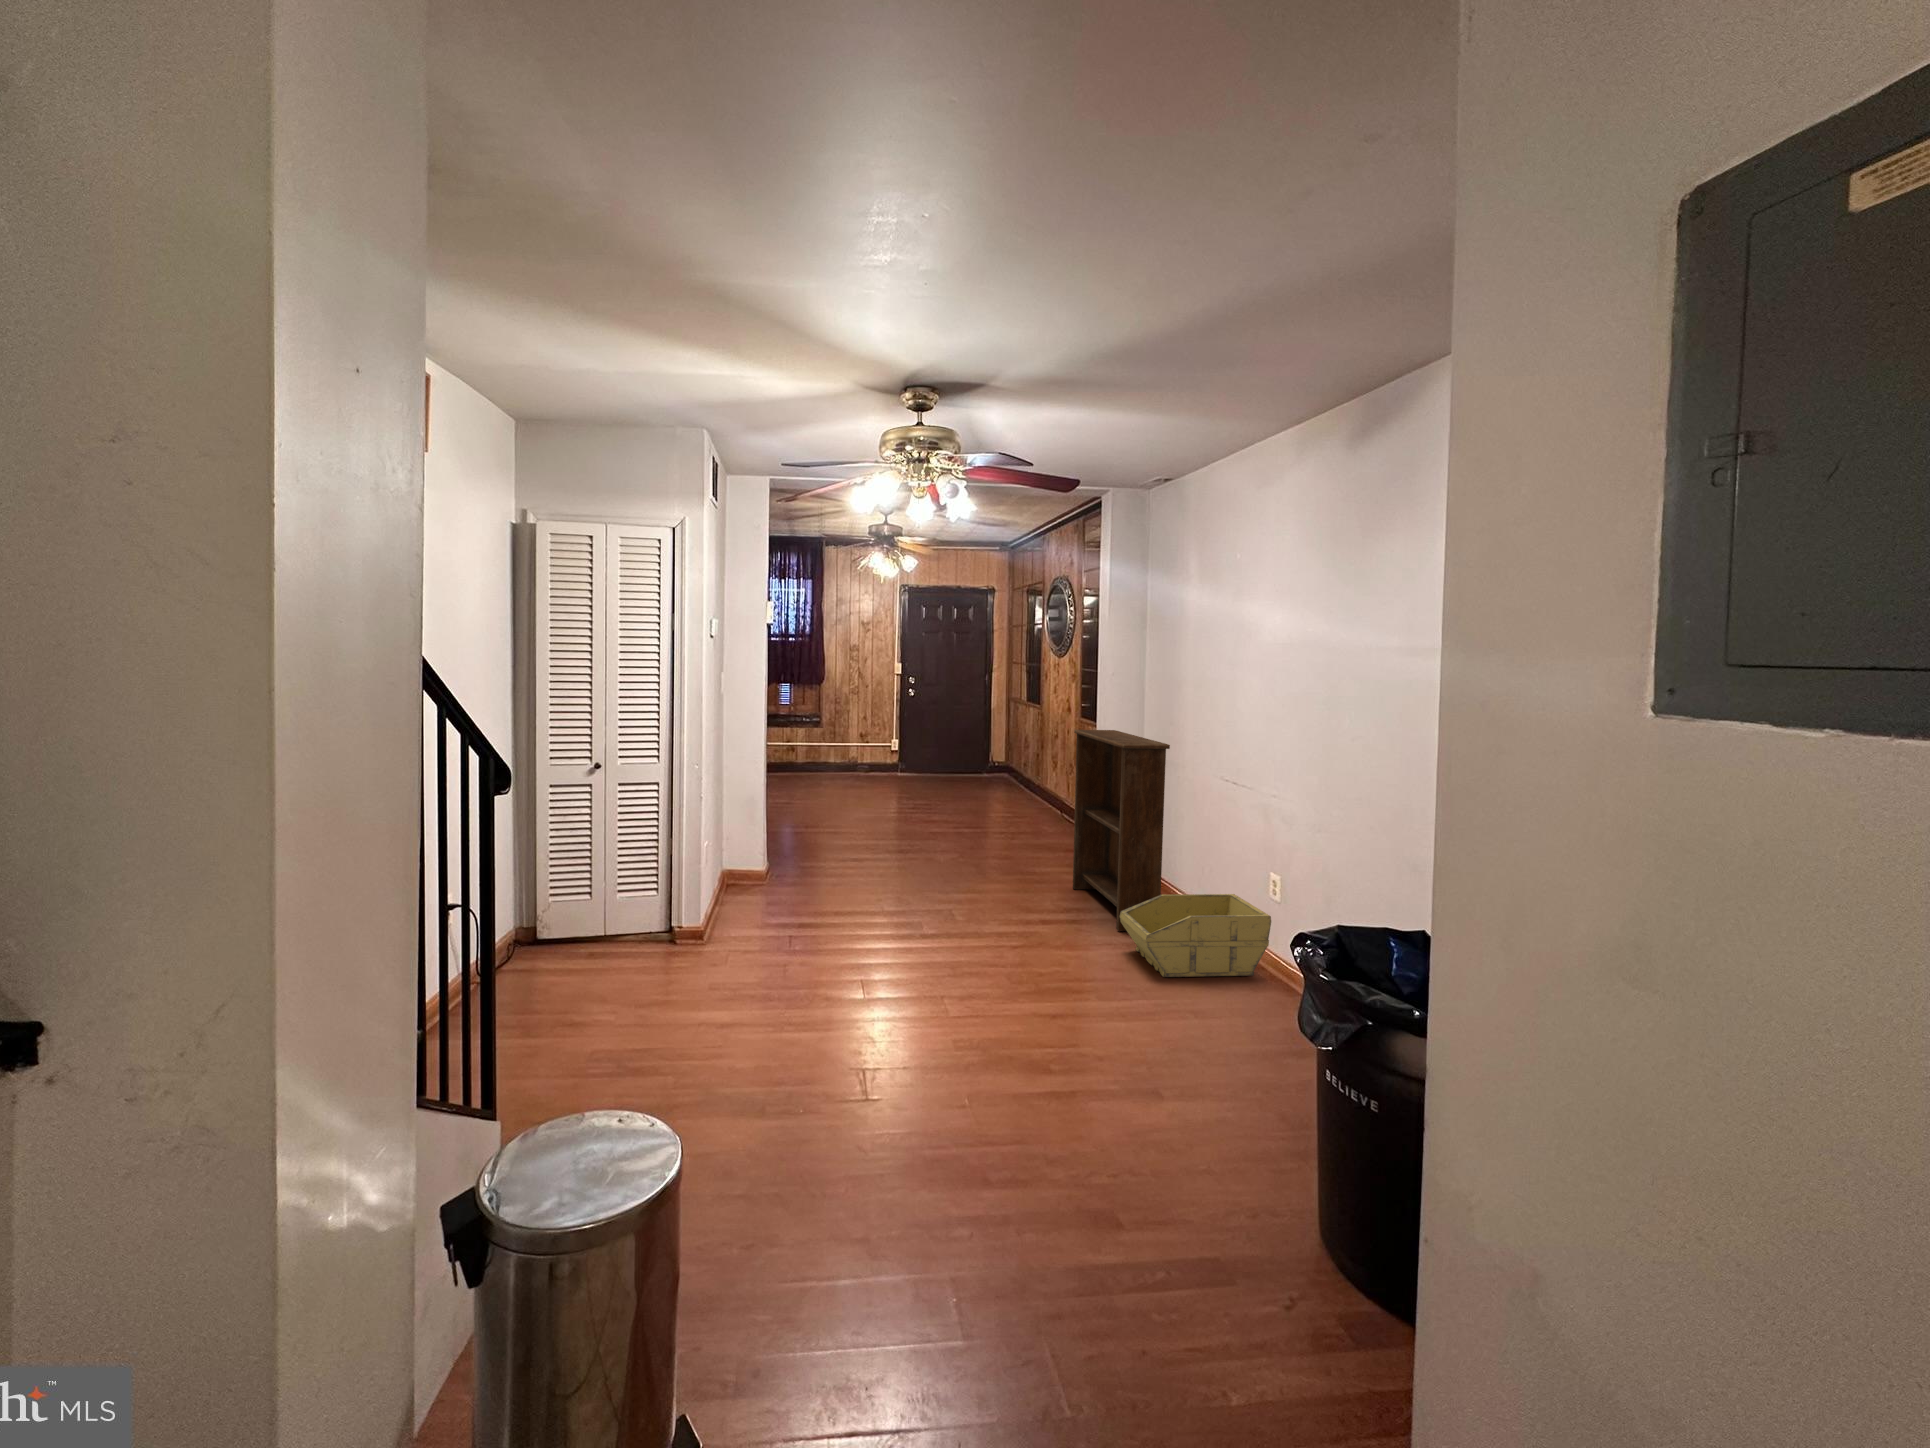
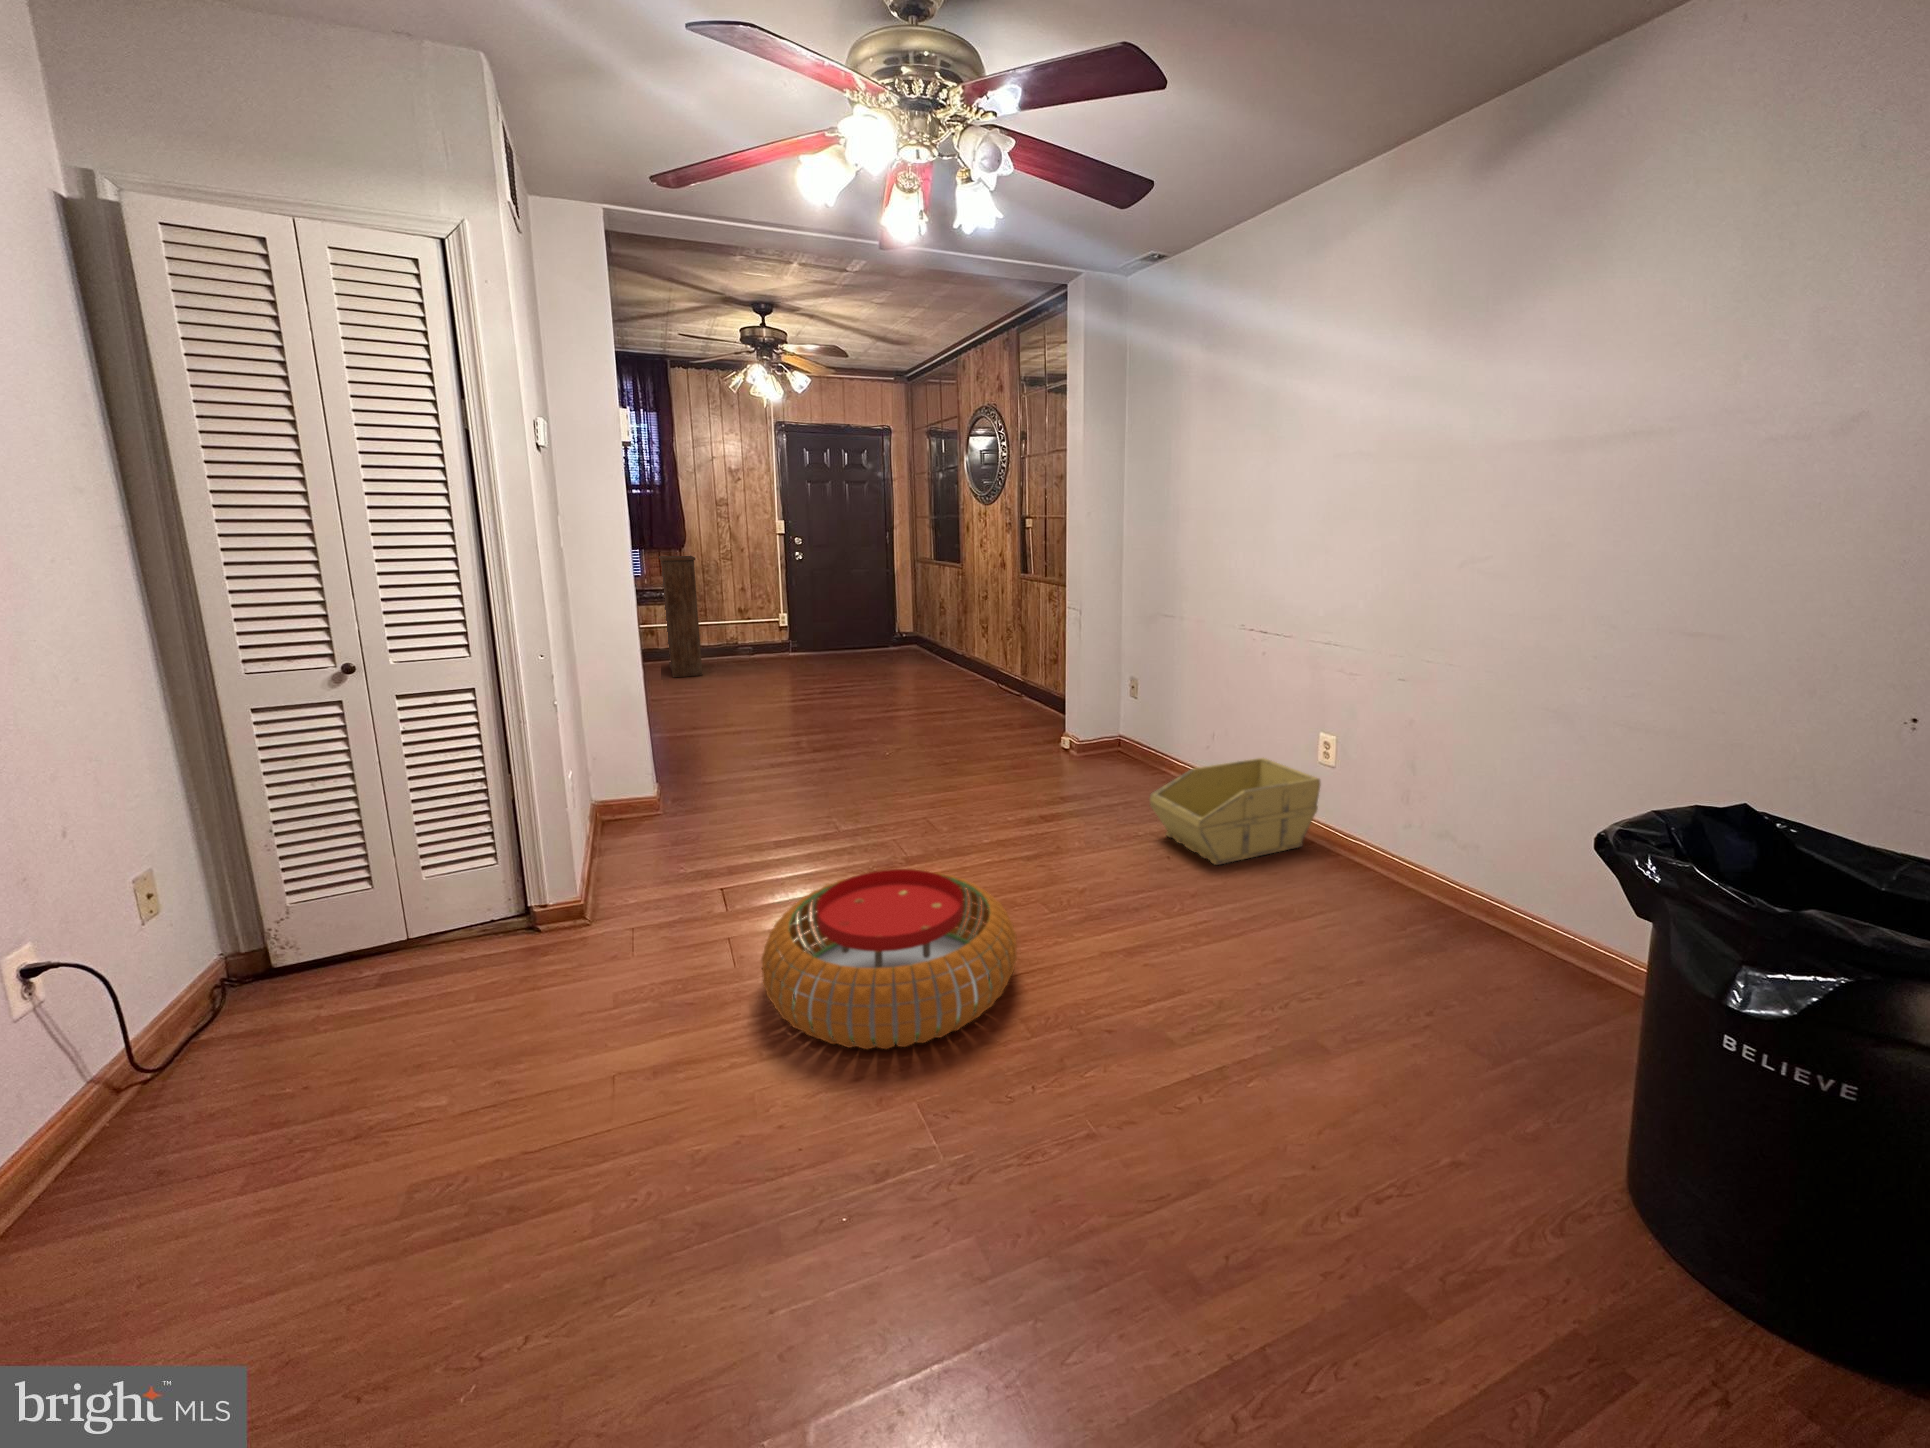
bookshelf: present [1073,730,1170,931] -> present [659,555,702,677]
pouf: none [789,930,961,1044] -> present [761,869,1017,1049]

